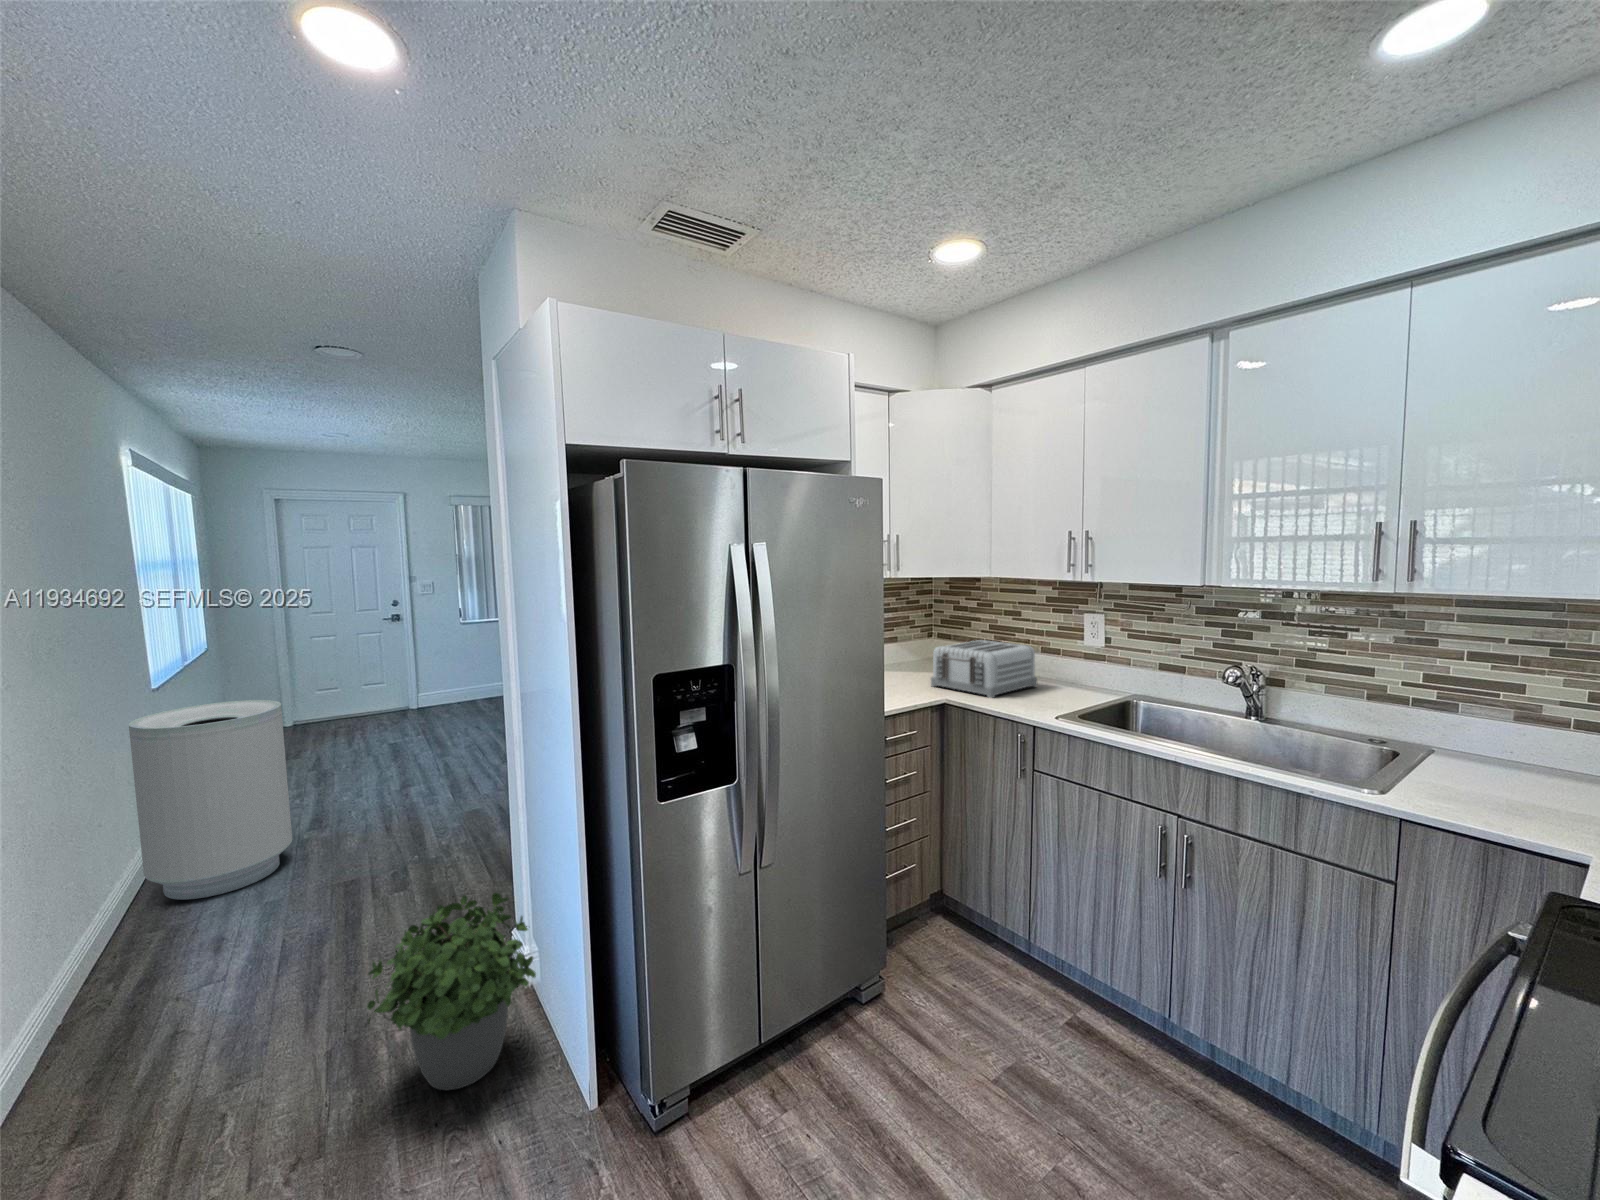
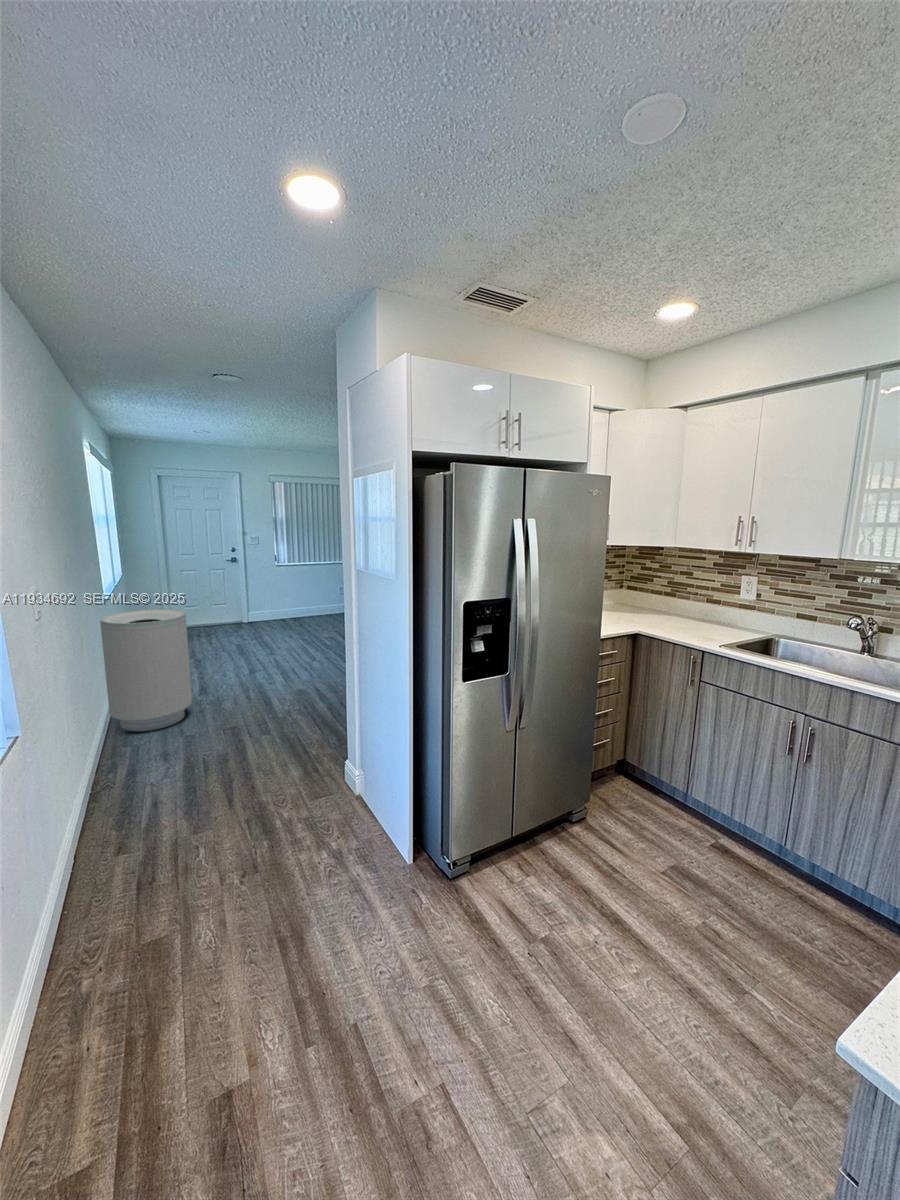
toaster: present [931,640,1037,698] -> none [626,591,704,632]
potted plant: present [367,893,536,1090] -> none [276,734,371,847]

